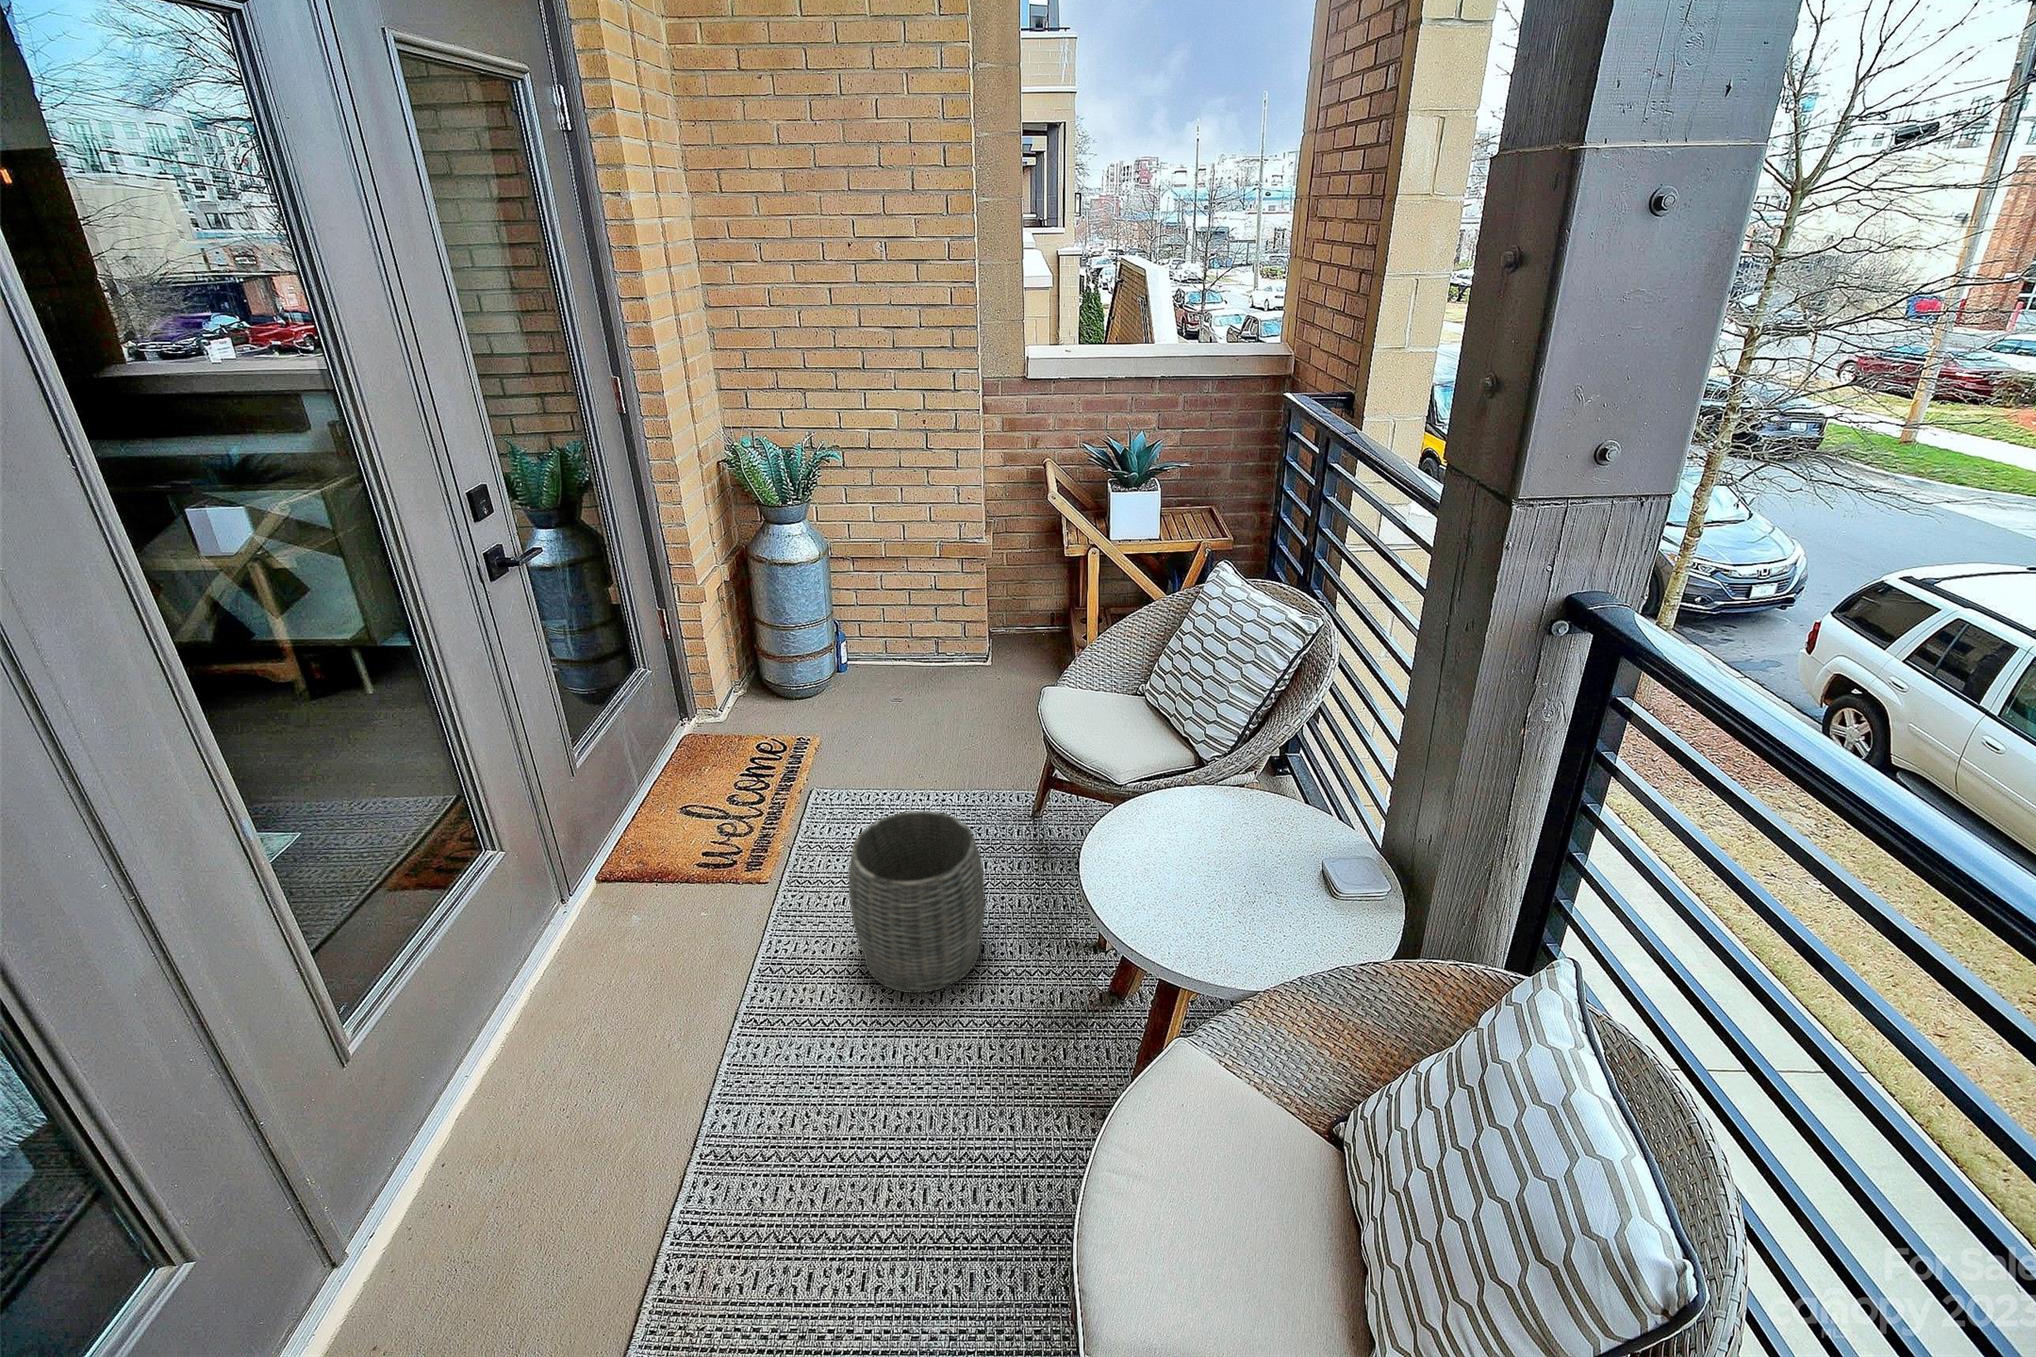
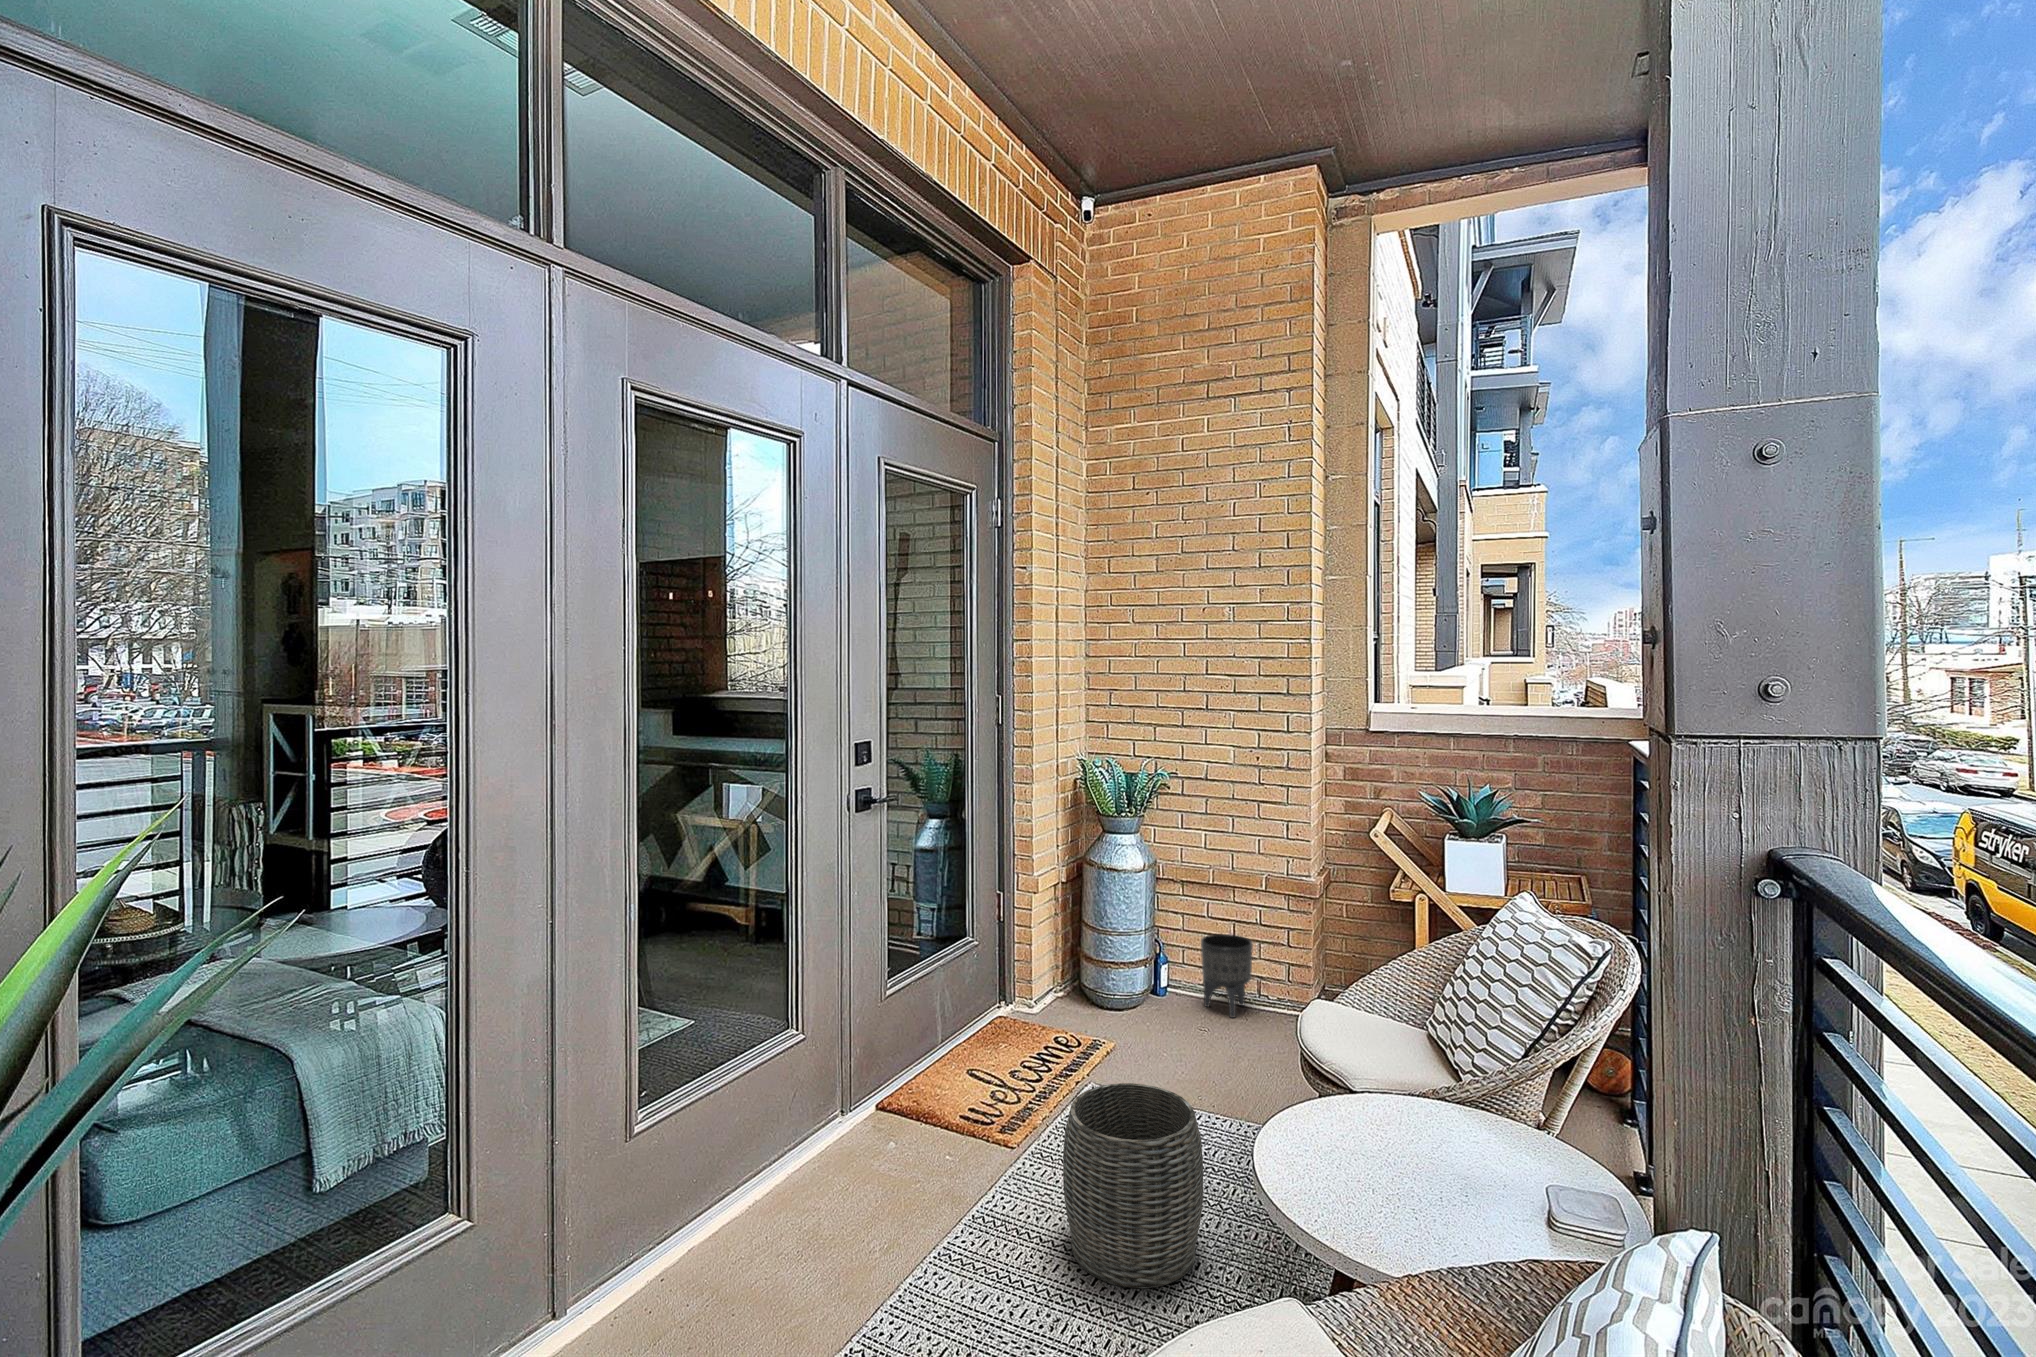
planter: none [883,605,935,684] -> present [1201,934,1253,1018]

